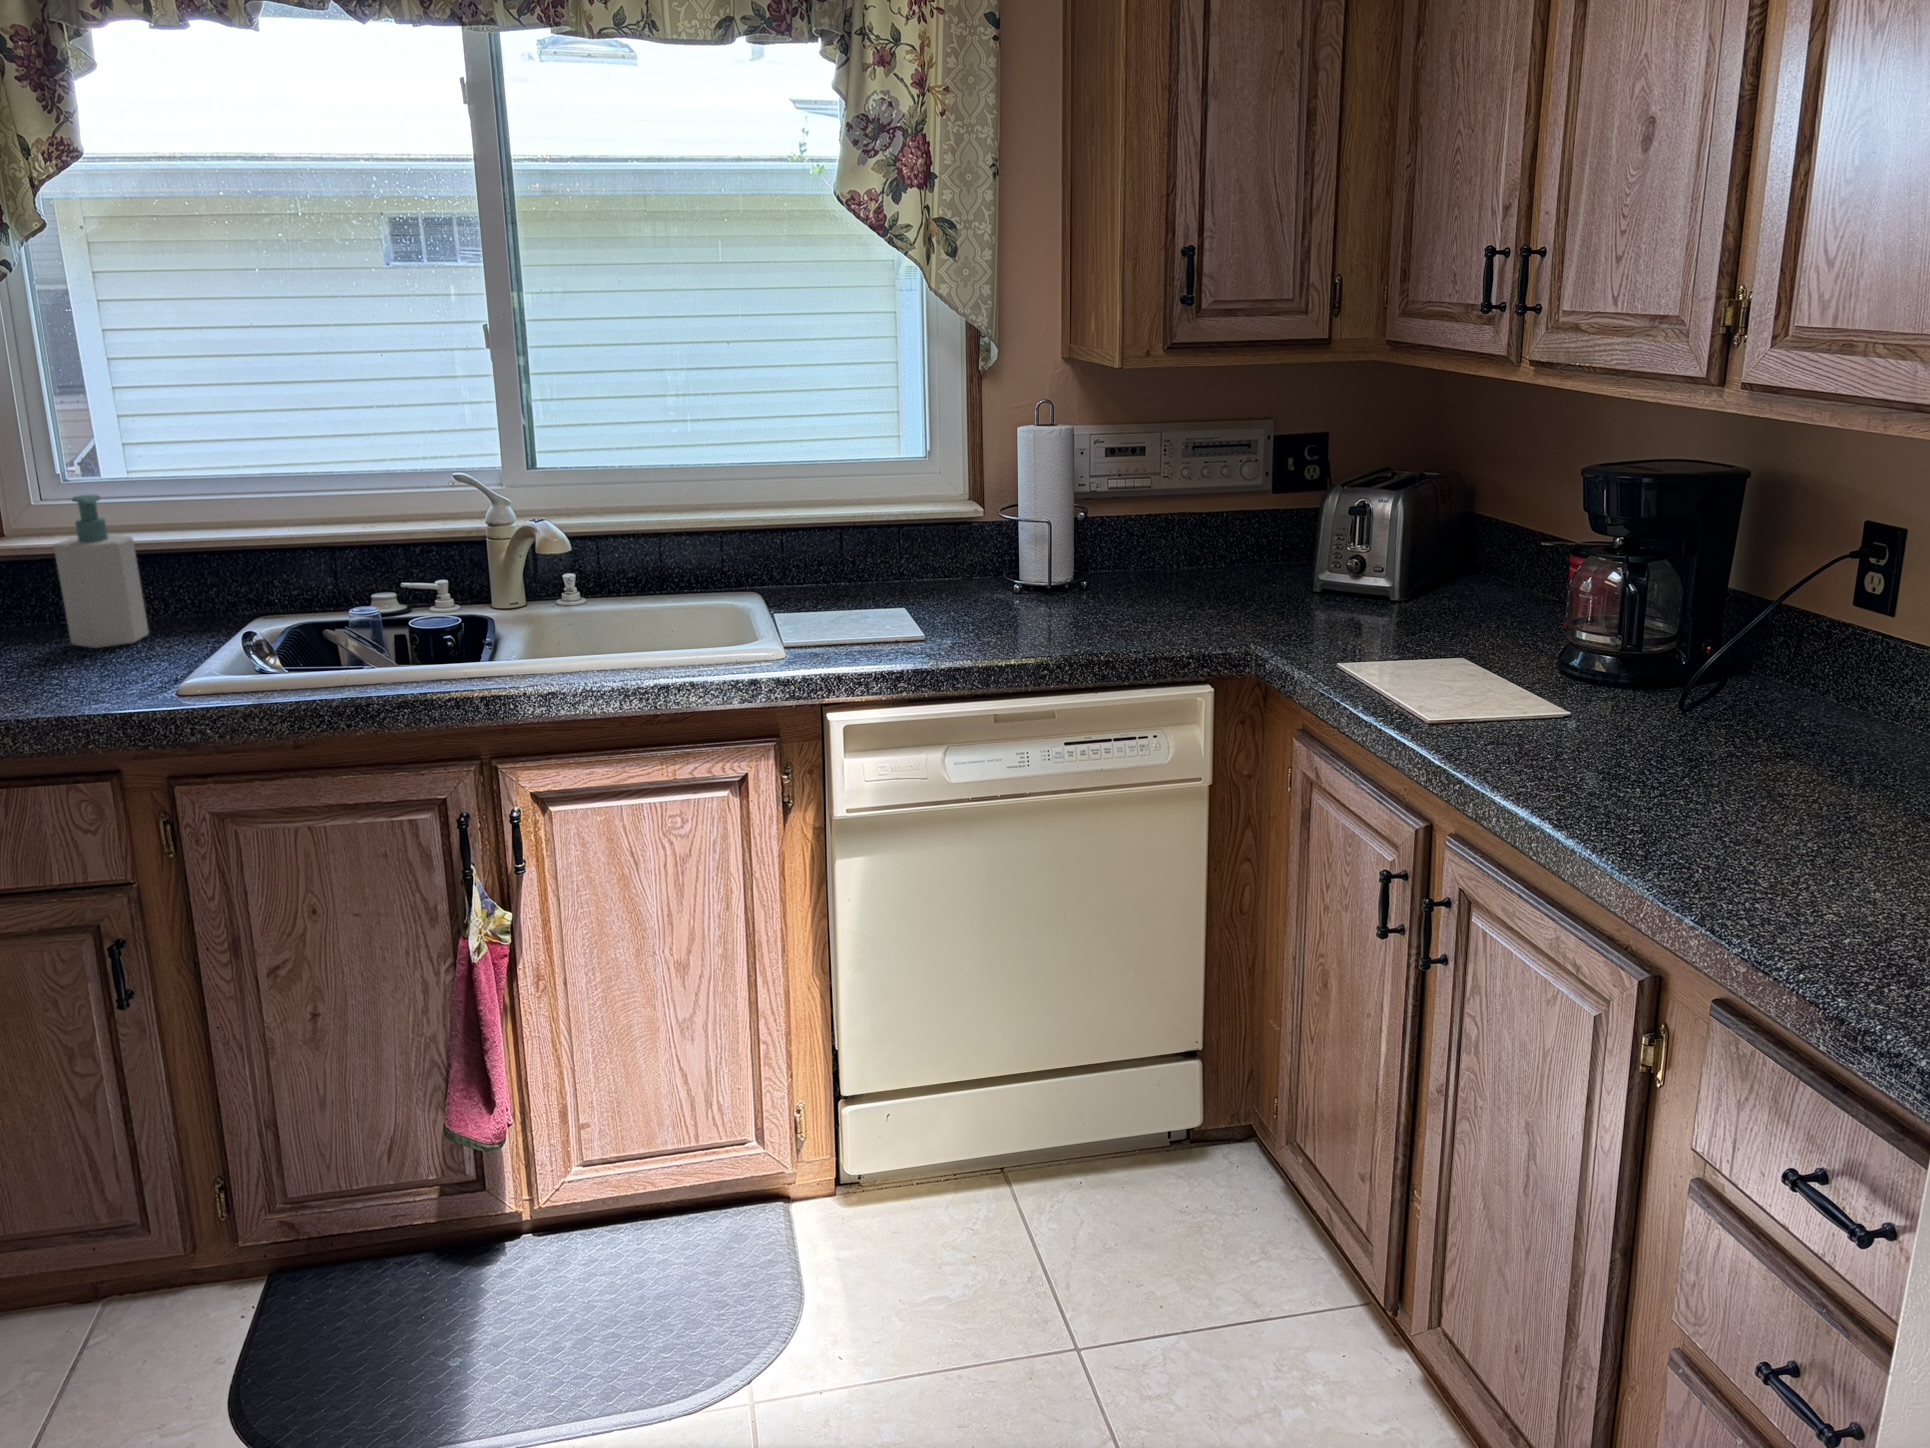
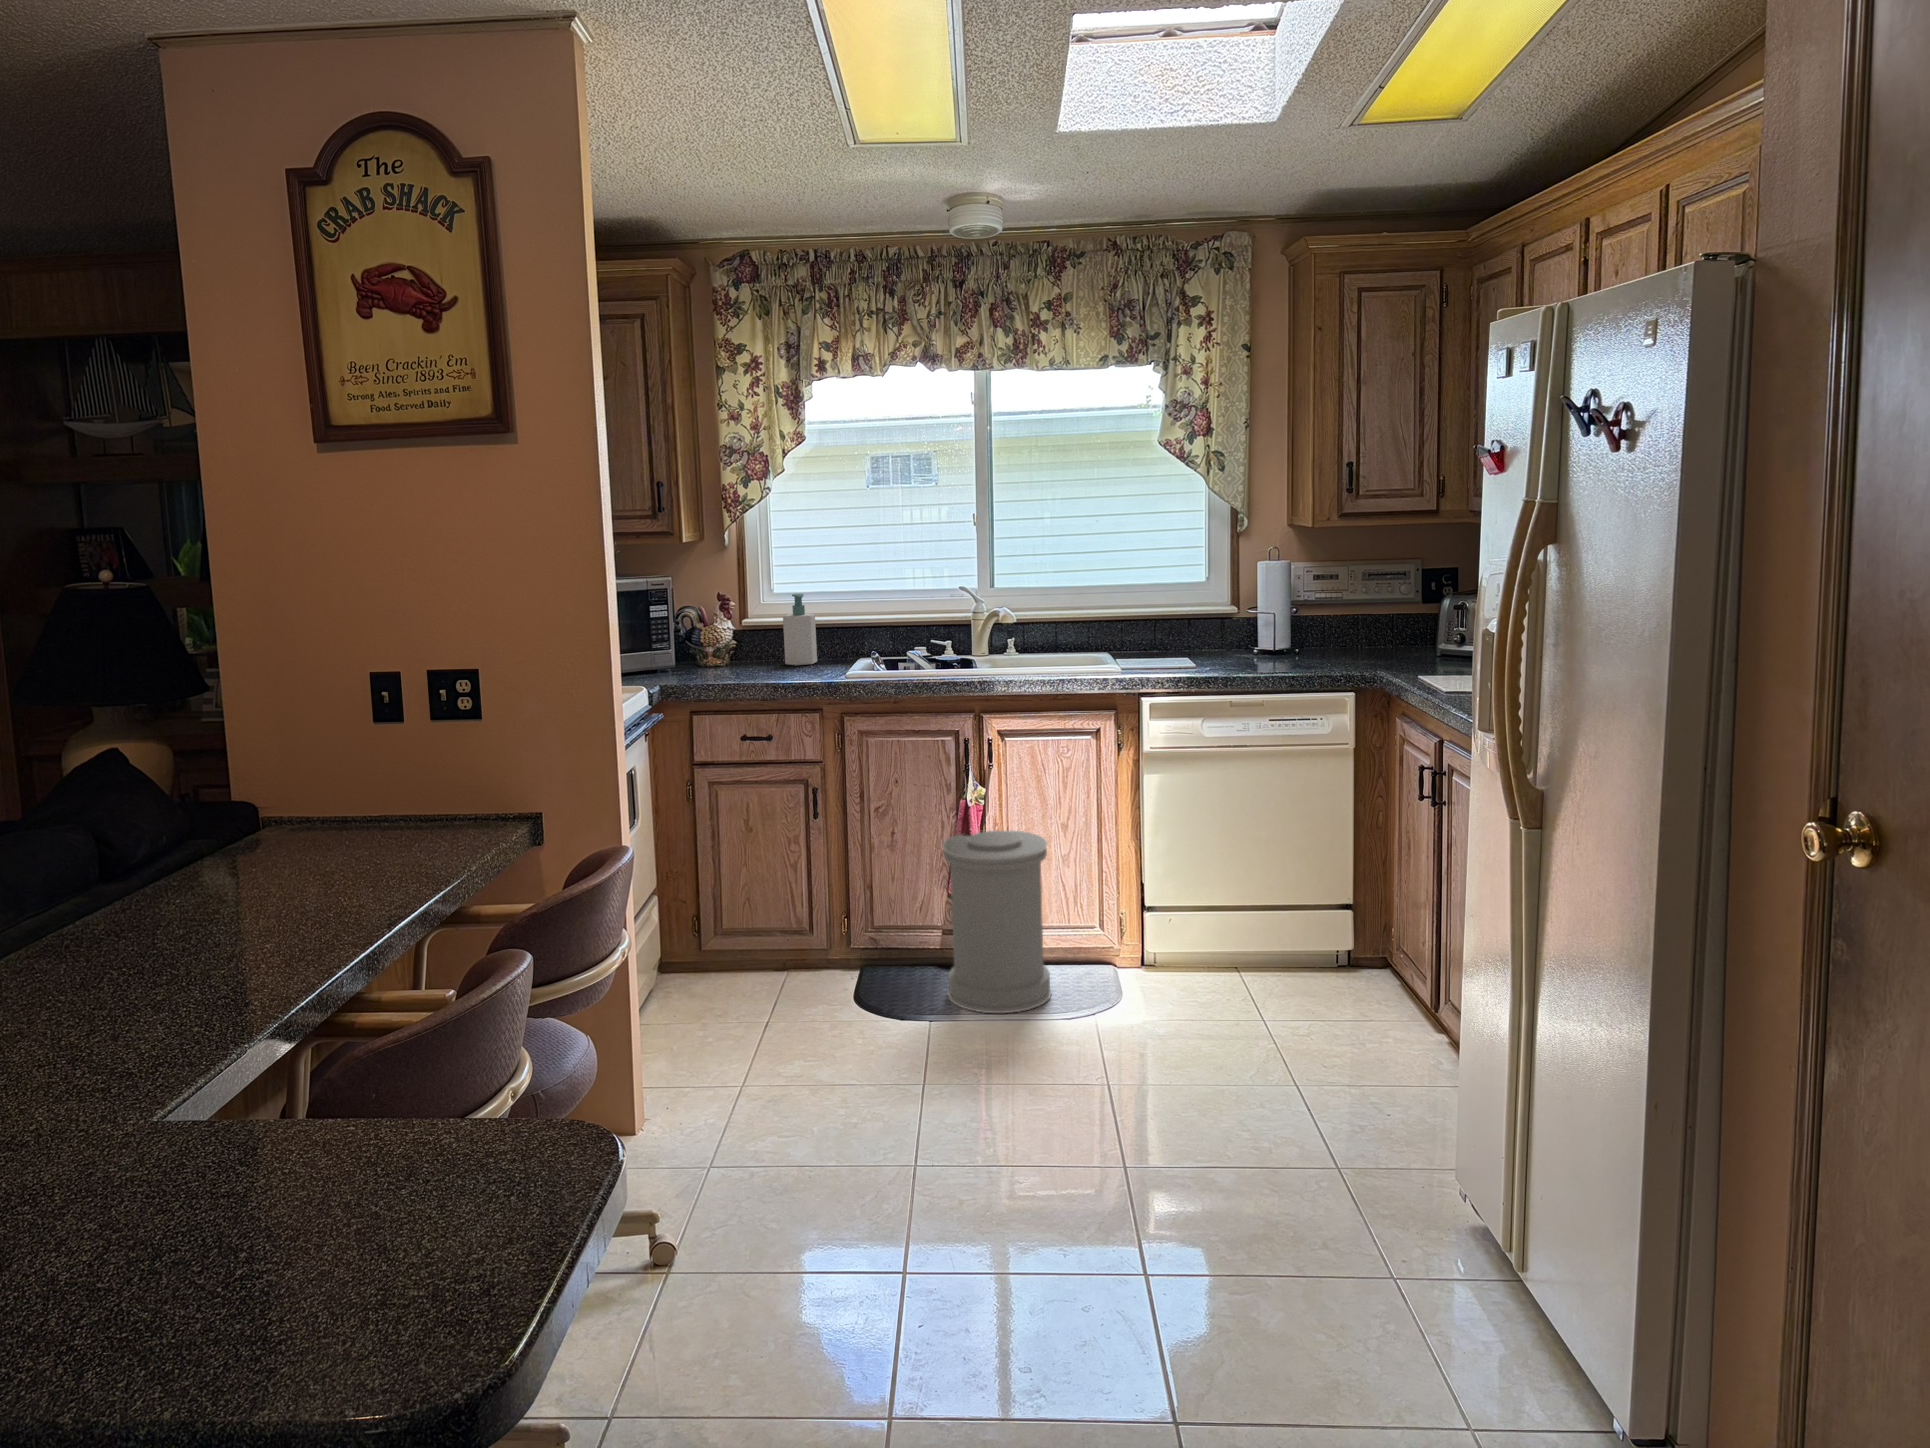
trash can: none [417,986,669,1387] -> present [942,831,1051,1013]

